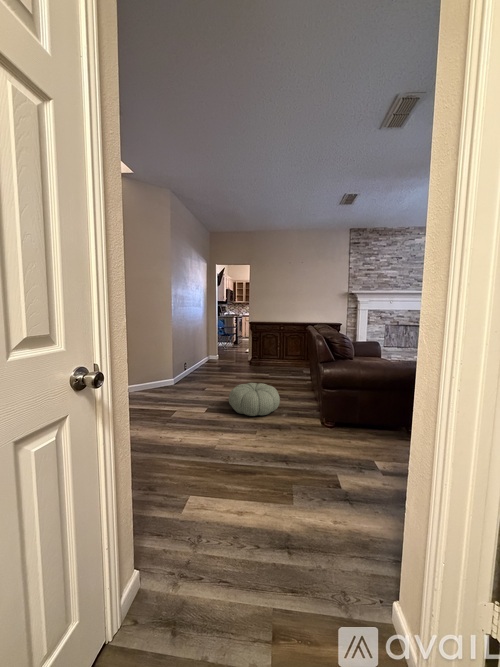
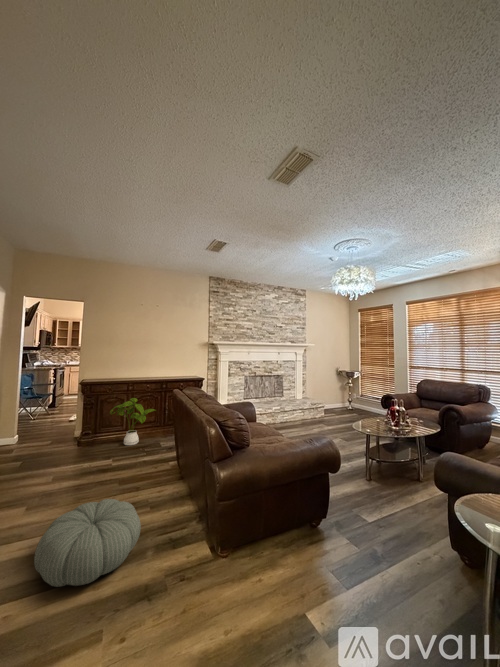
house plant: none [268,334,301,369] -> present [110,398,154,445]

